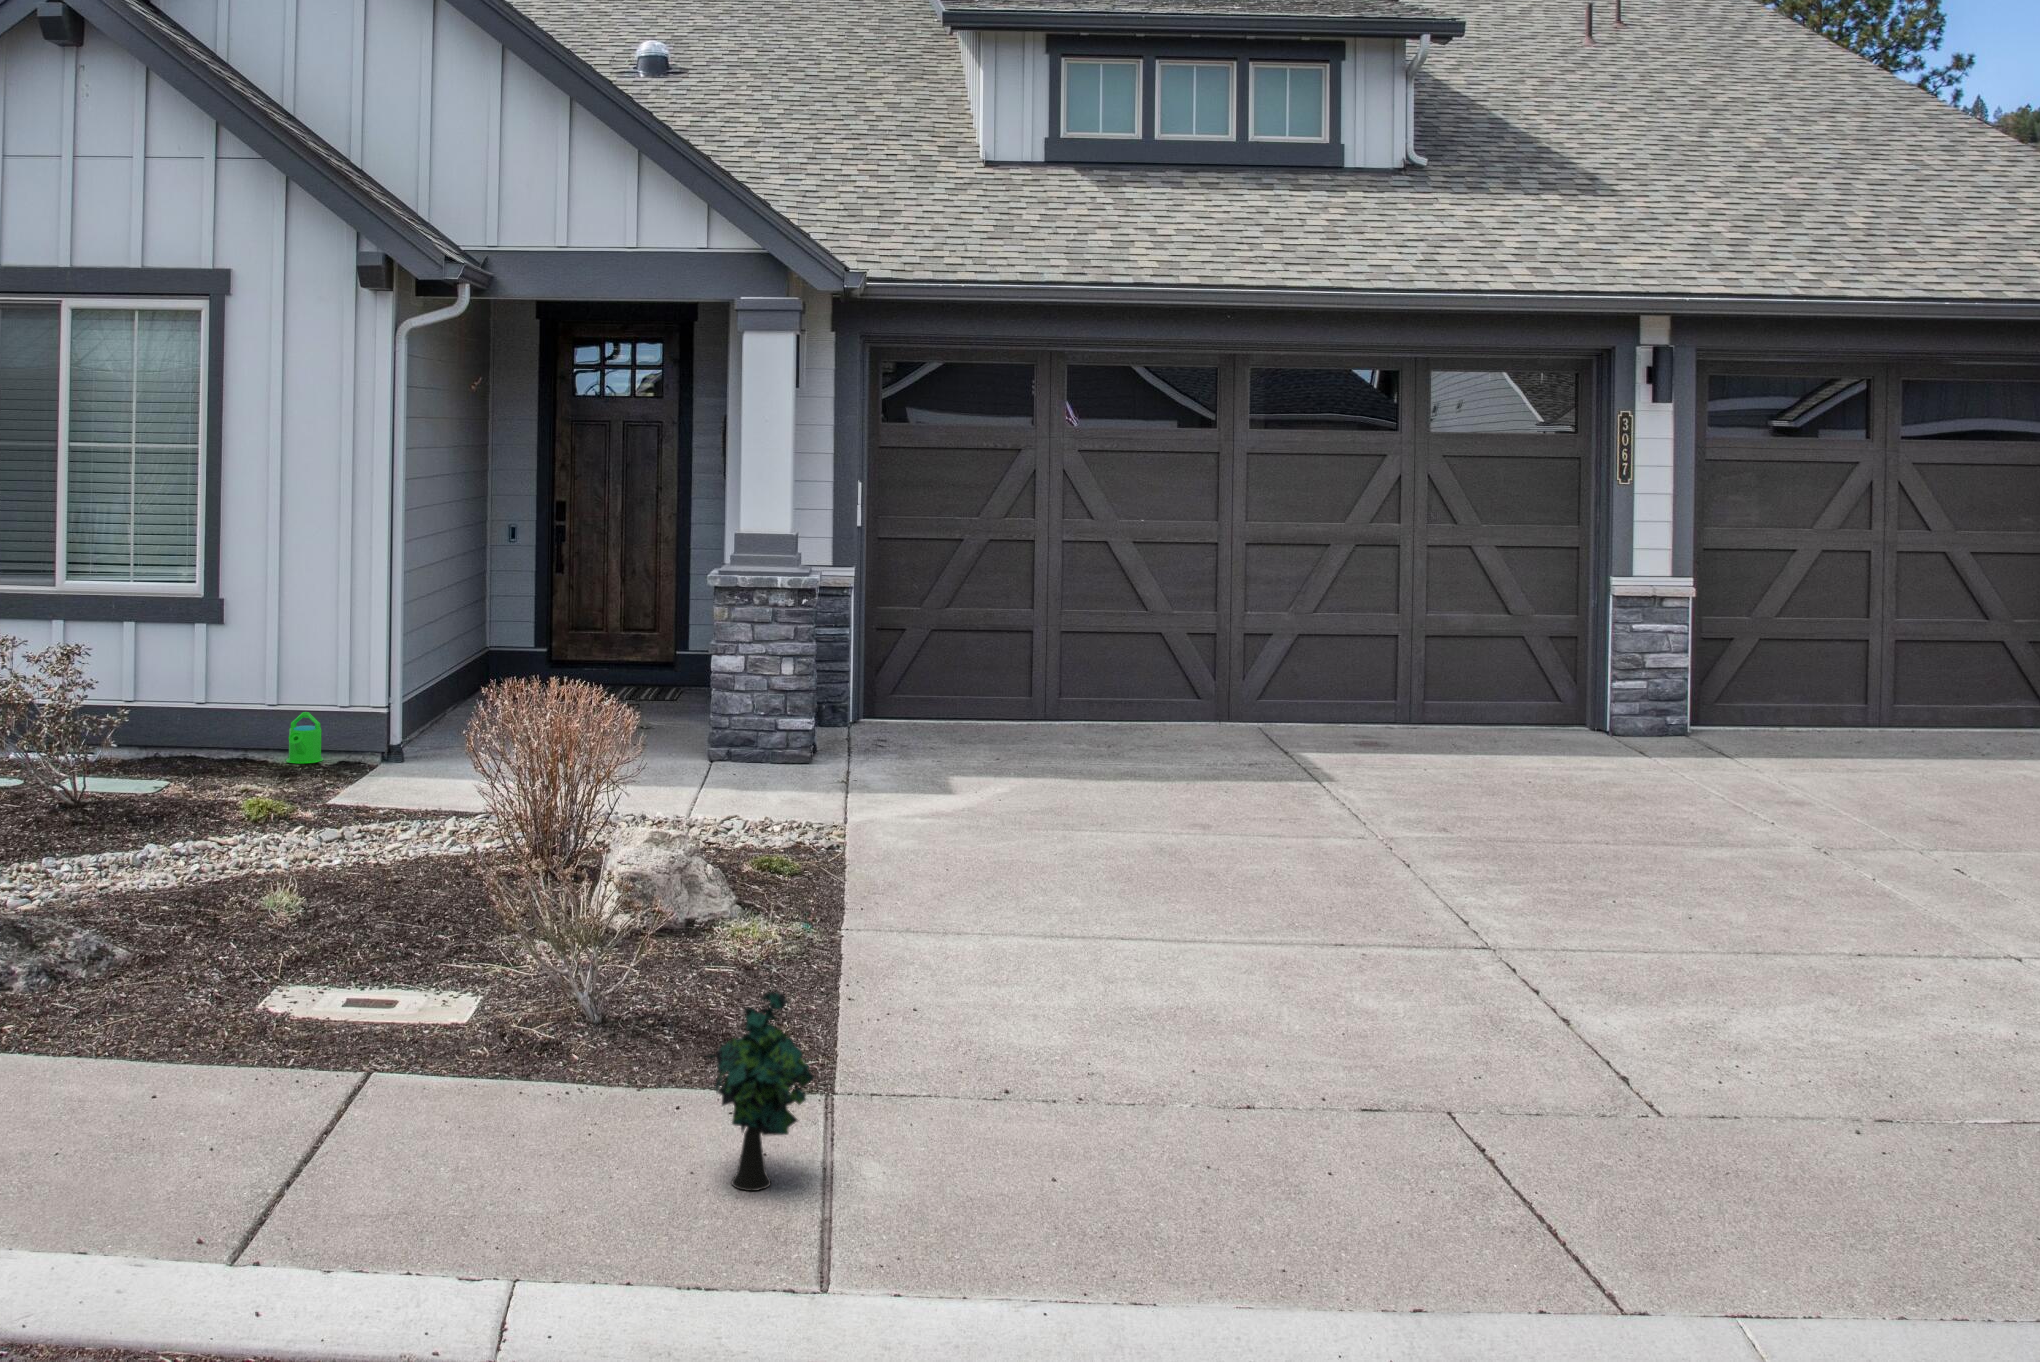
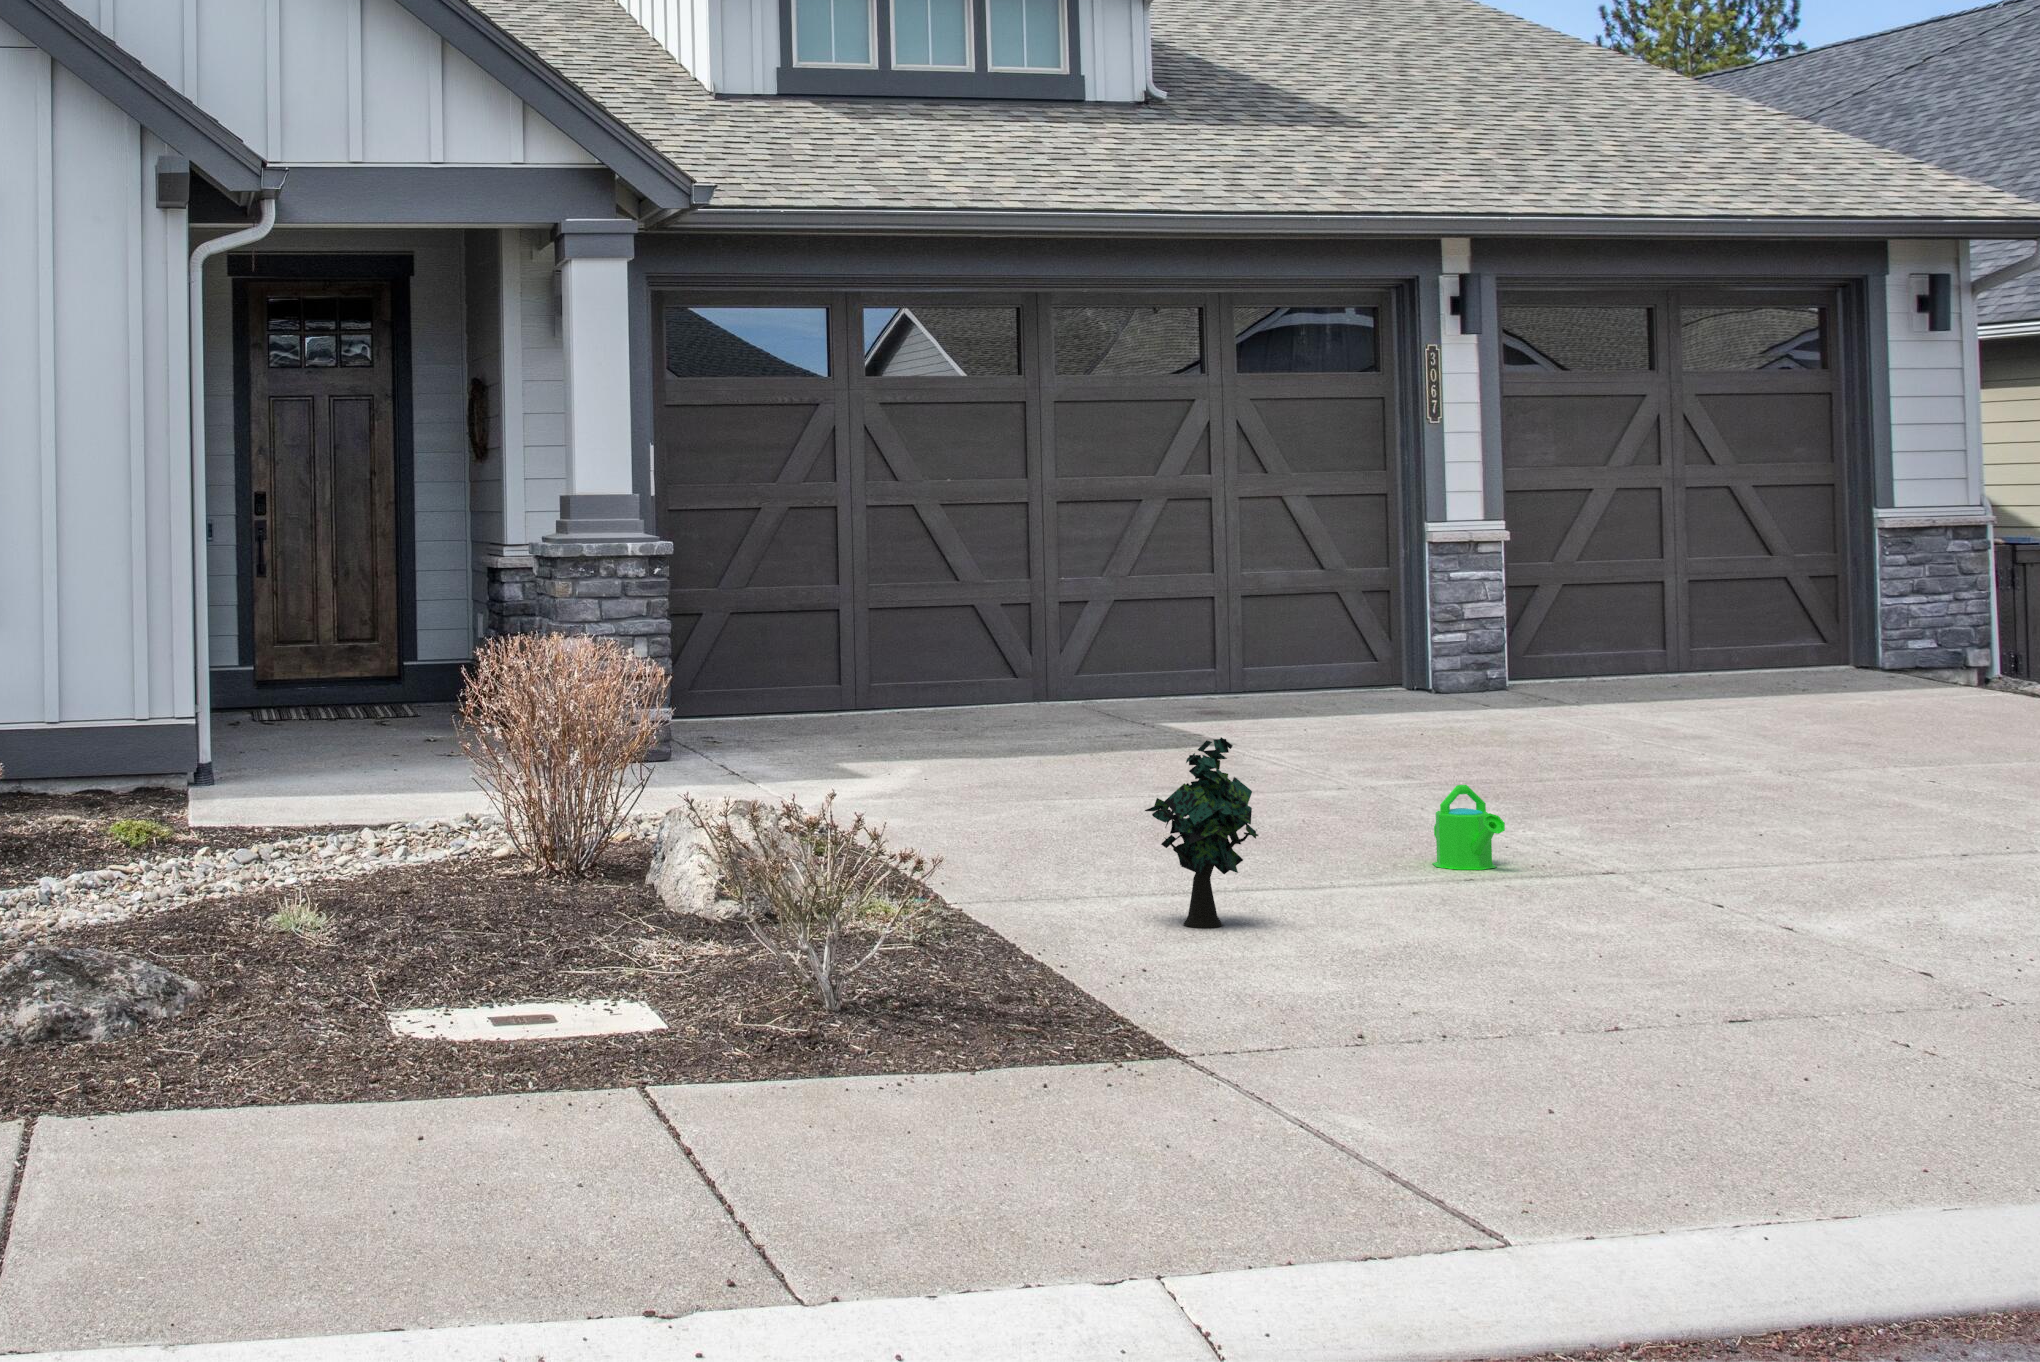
watering can: present [286,712,323,764] -> present [1432,785,1505,870]

